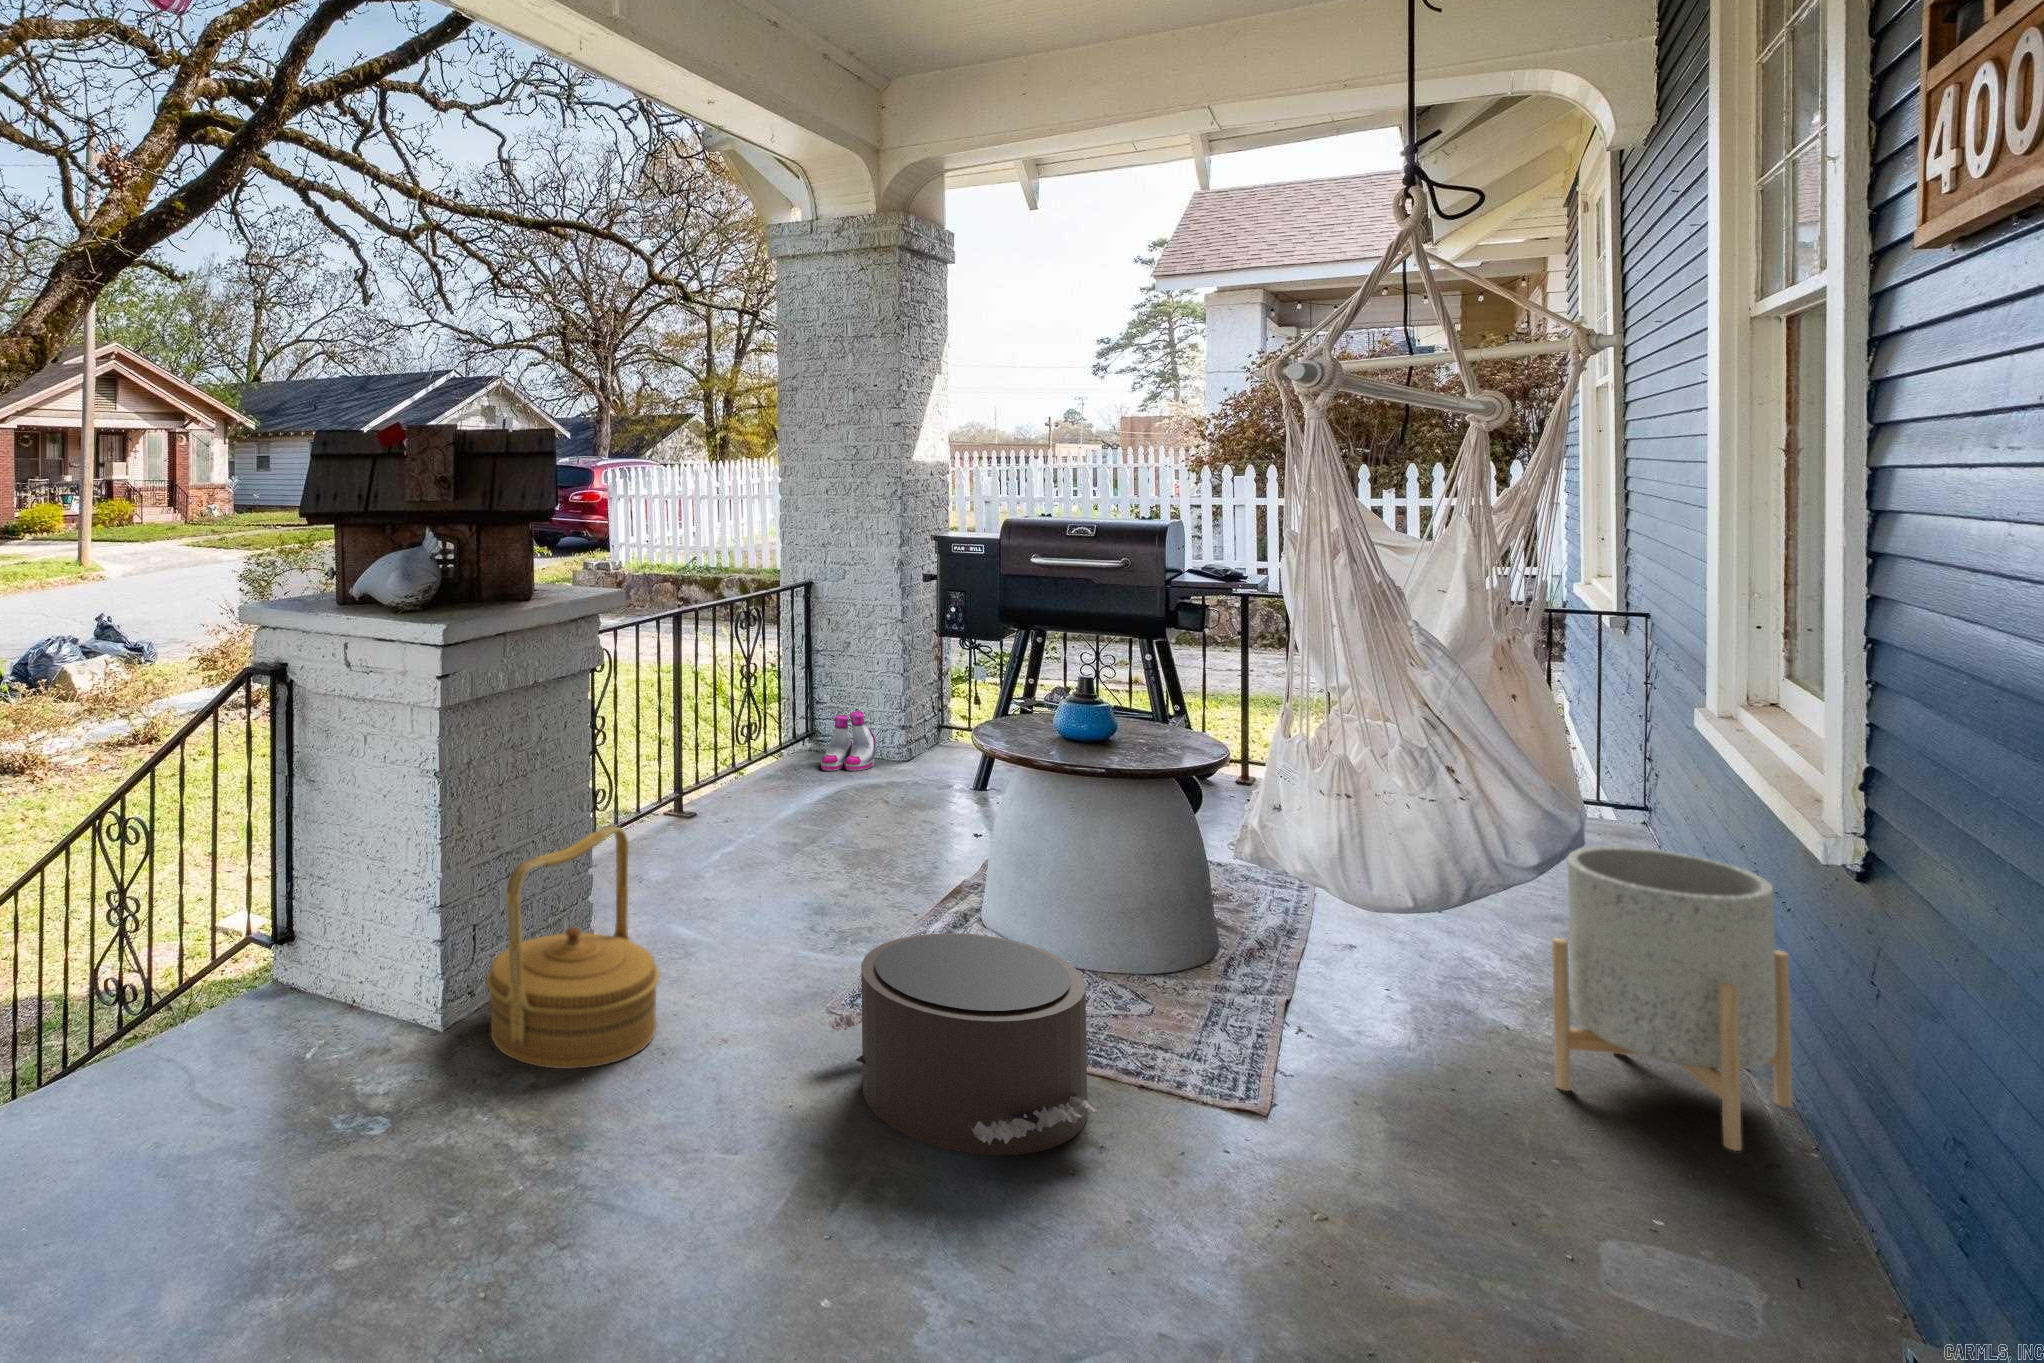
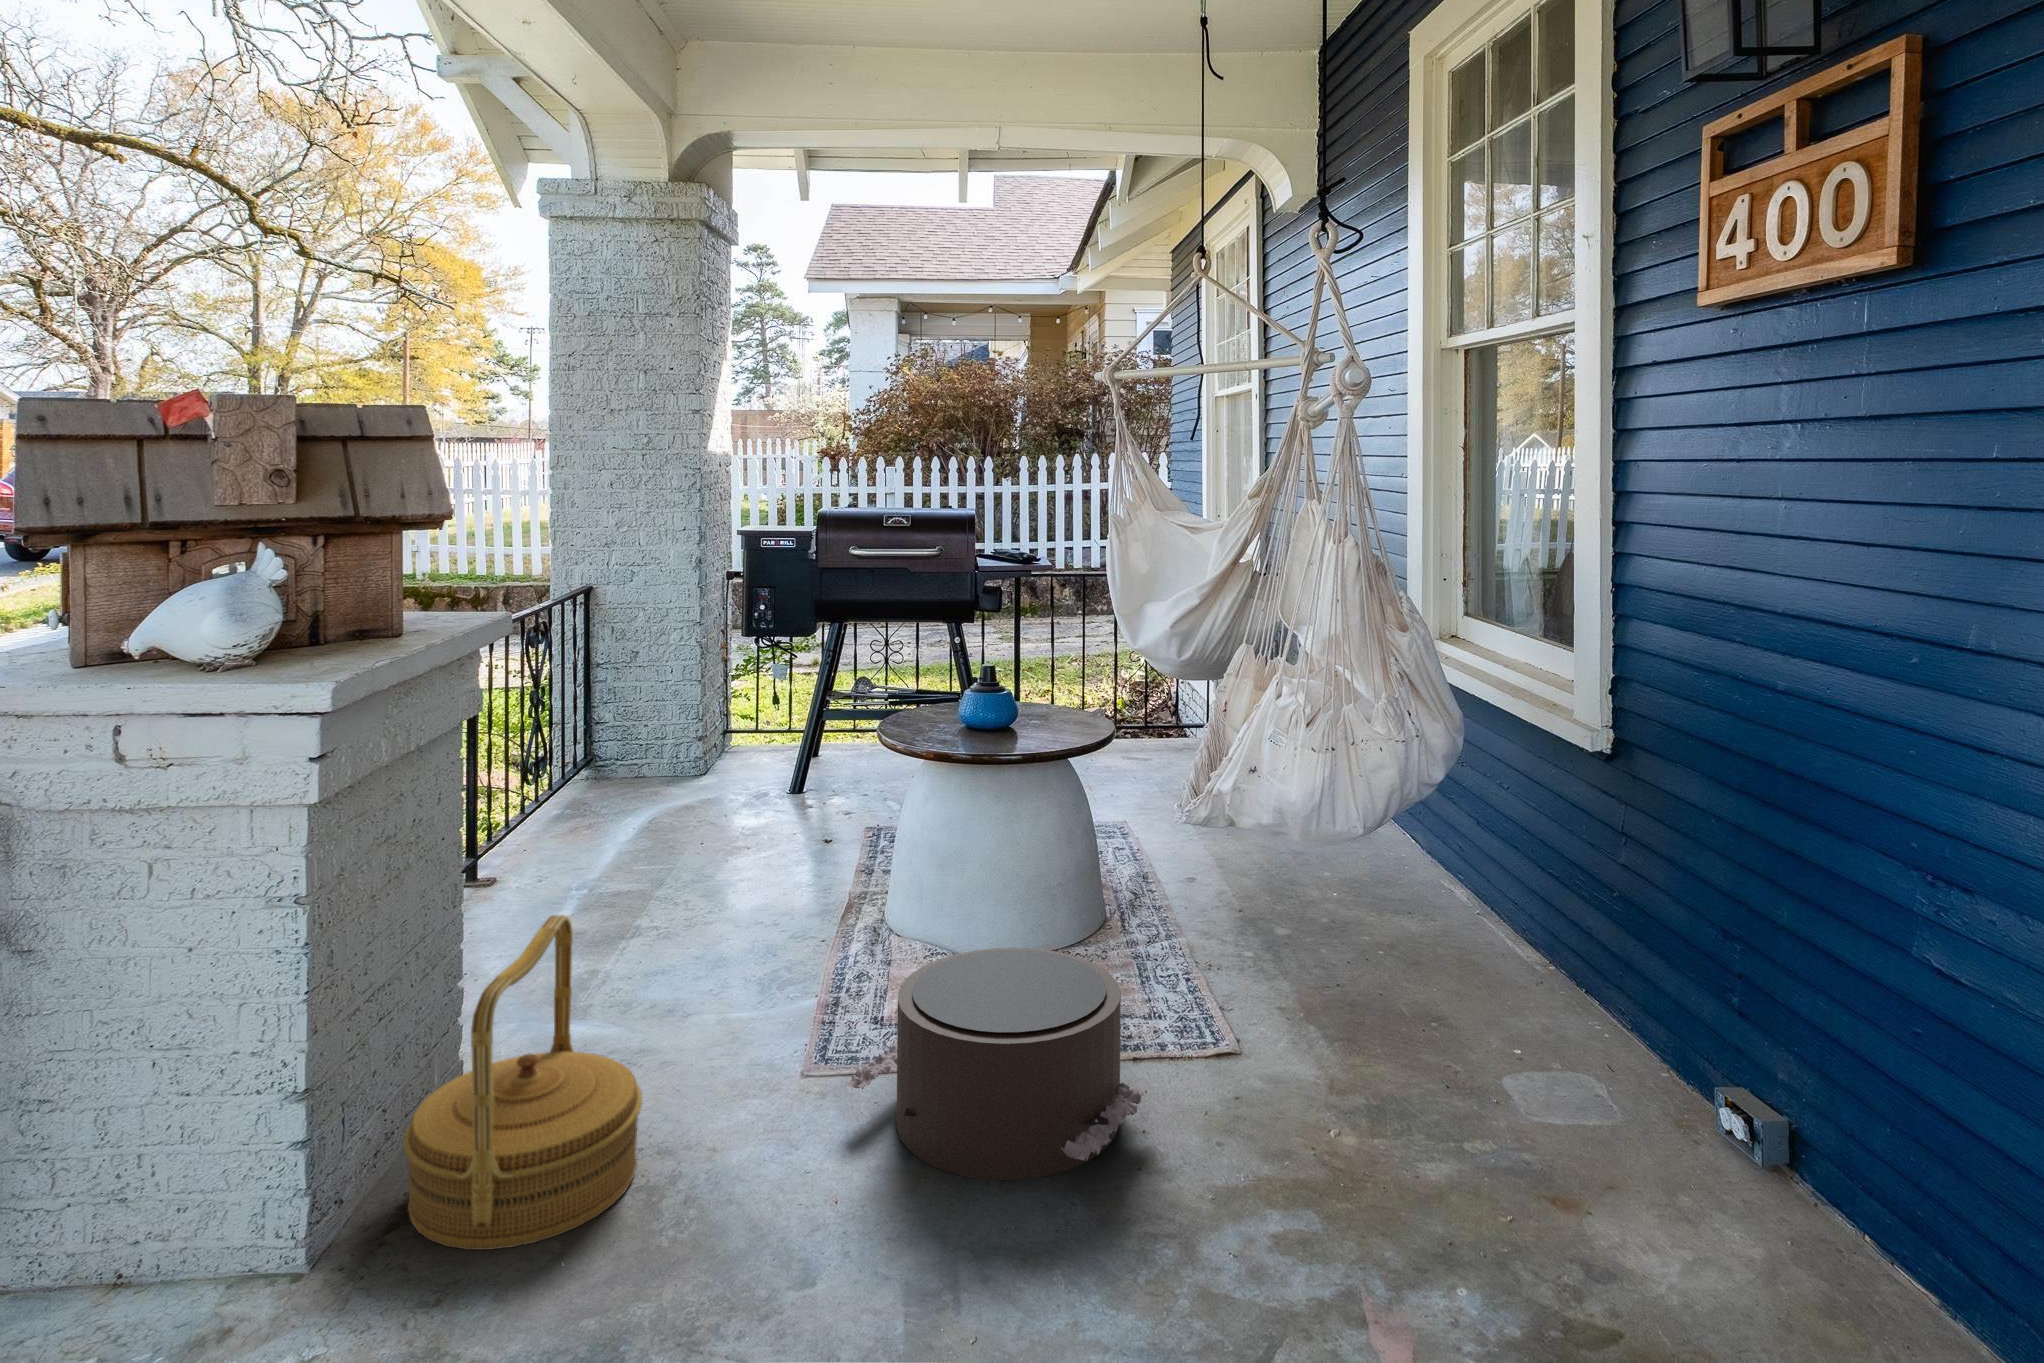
boots: present [821,711,876,771] -> none [597,730,658,801]
planter: present [1552,847,1792,1151] -> none [1388,768,1518,986]

